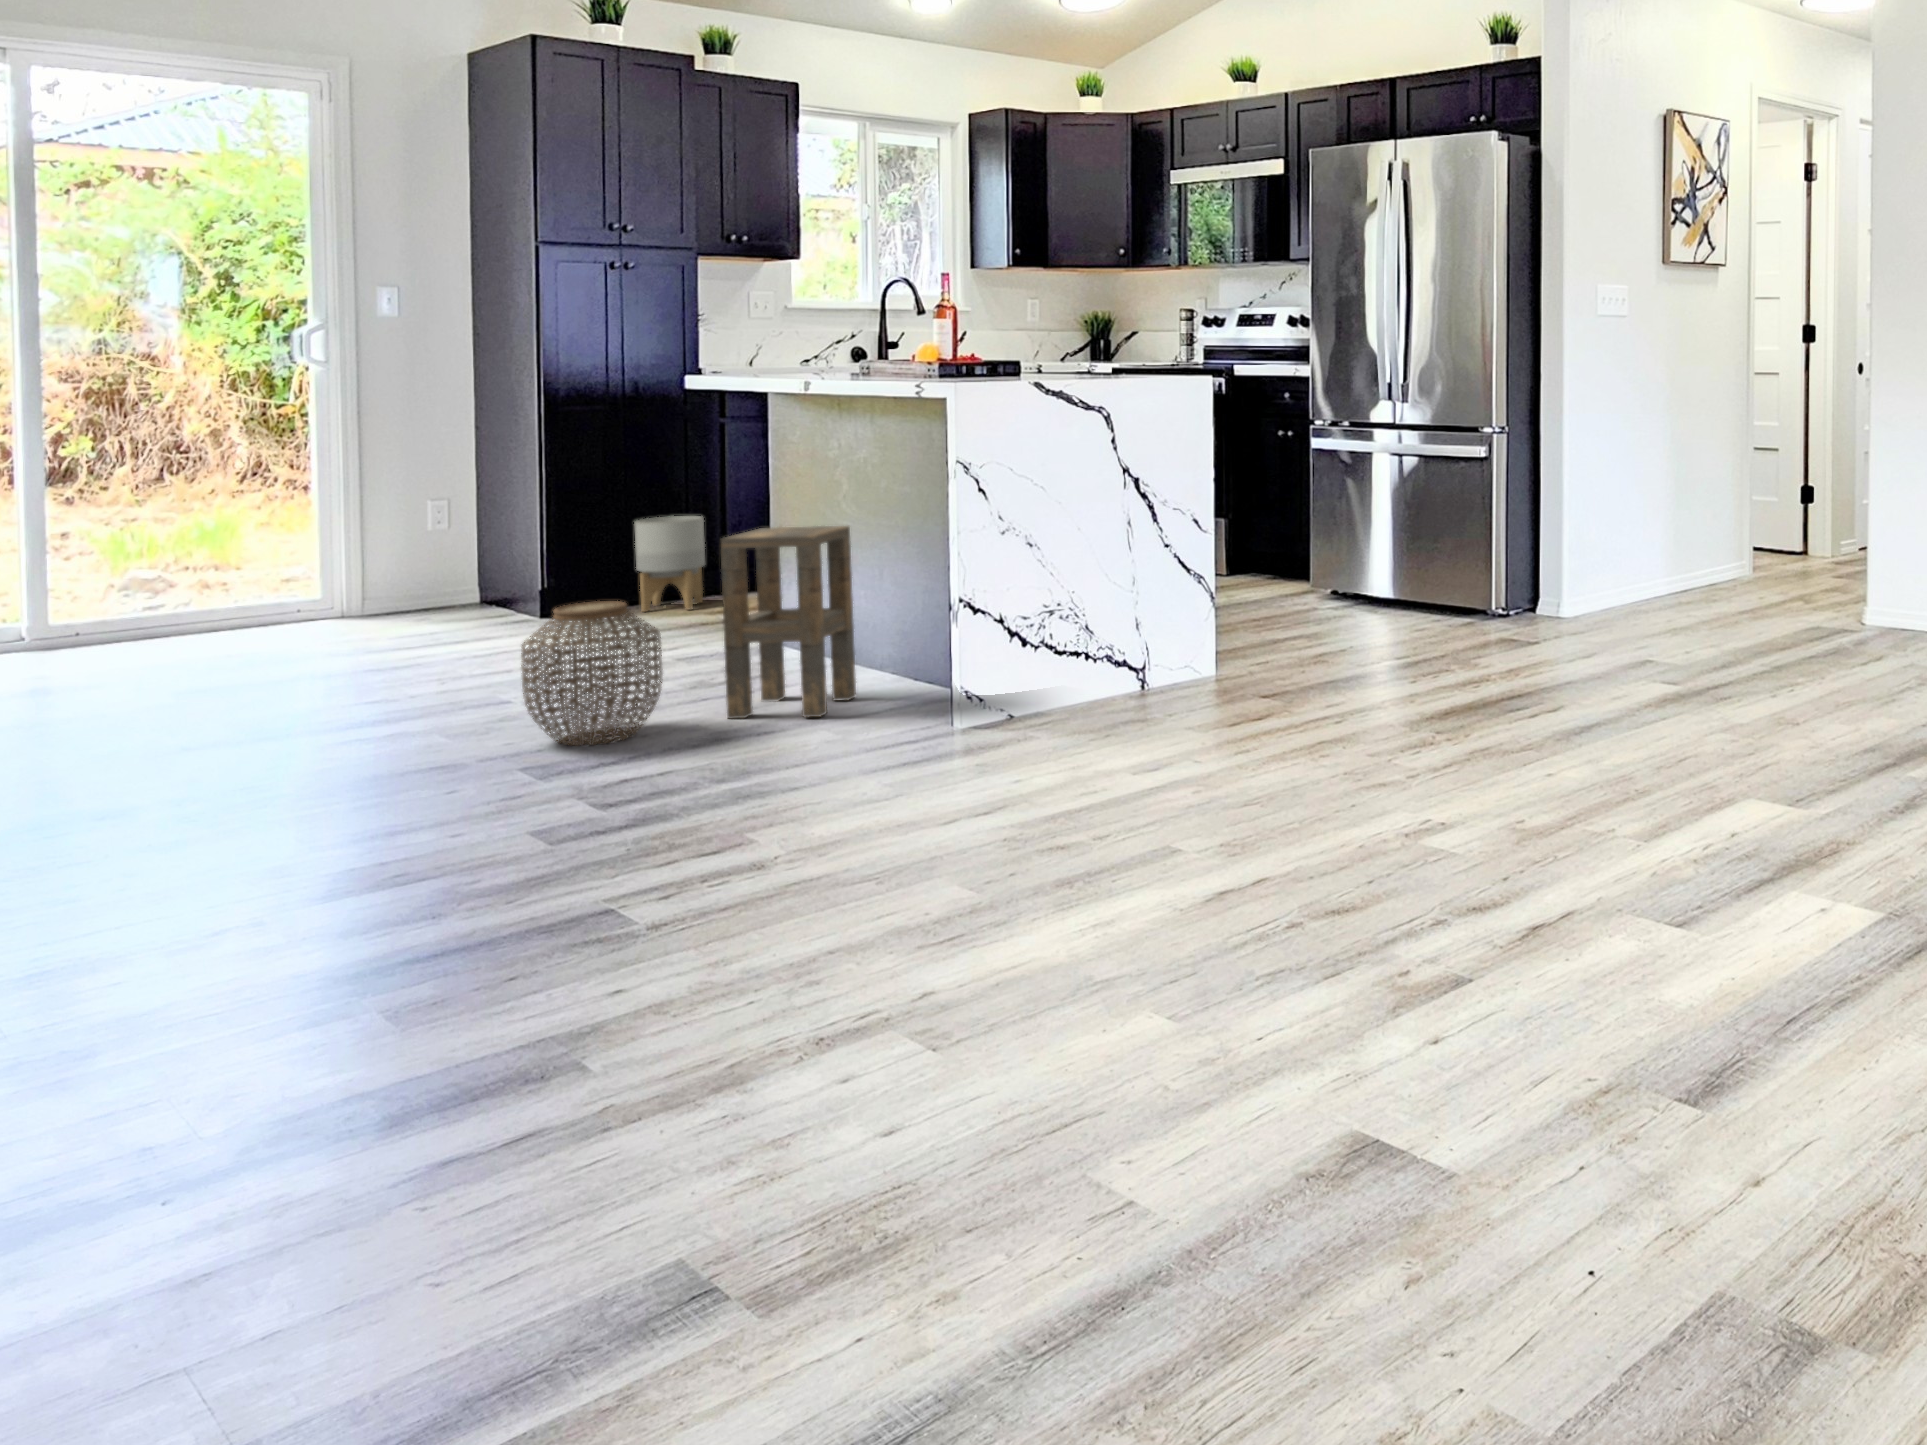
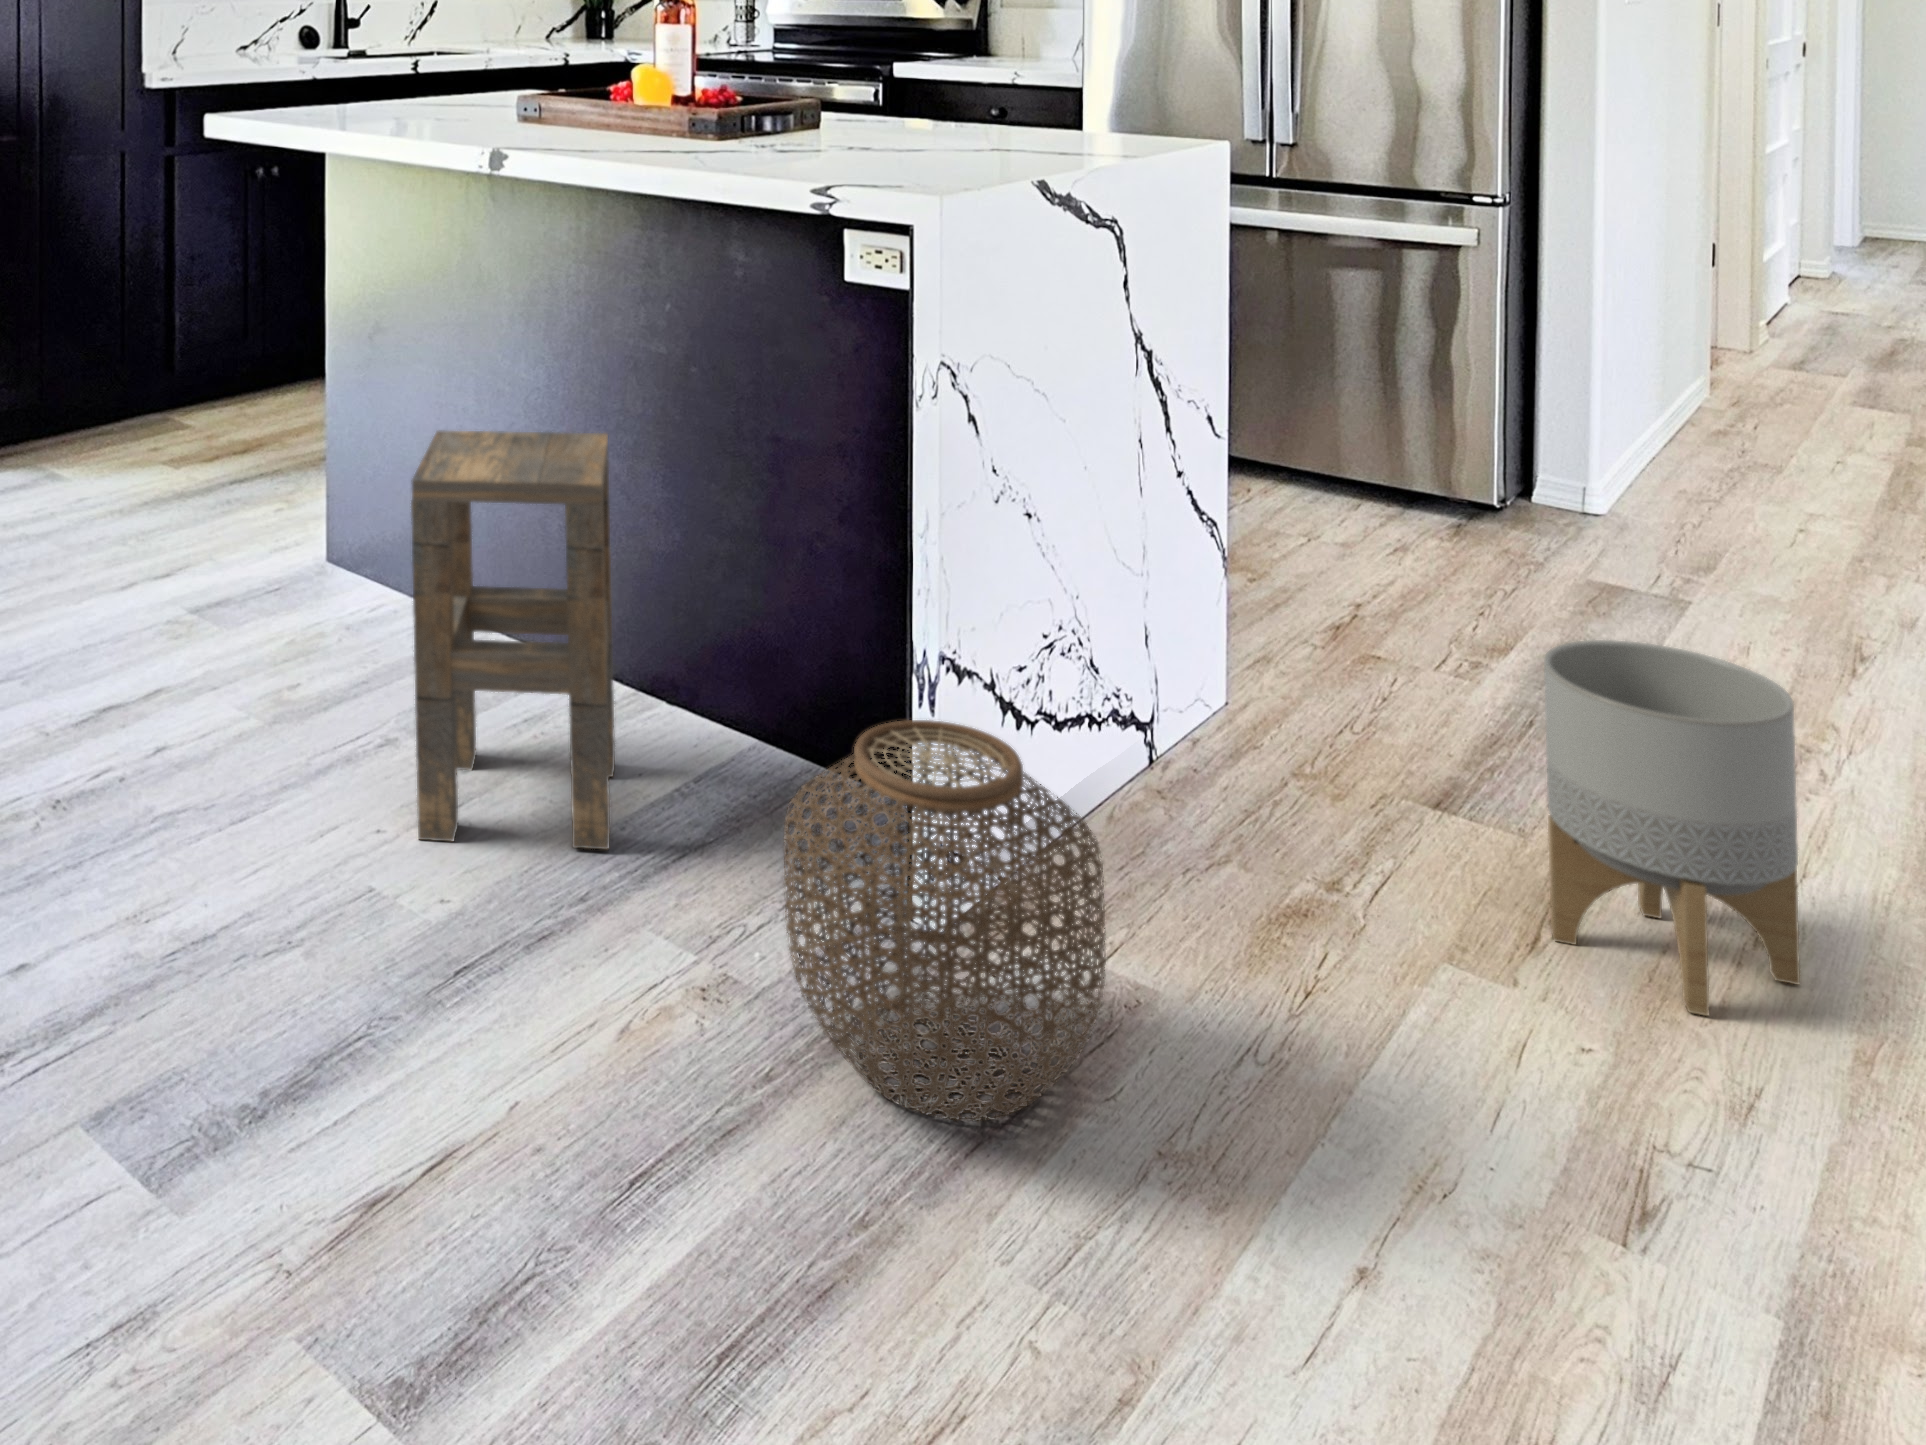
planter: present [635,516,705,612] -> present [1544,640,1800,1016]
woven basket: present [521,601,662,745] -> present [784,720,1106,1121]

